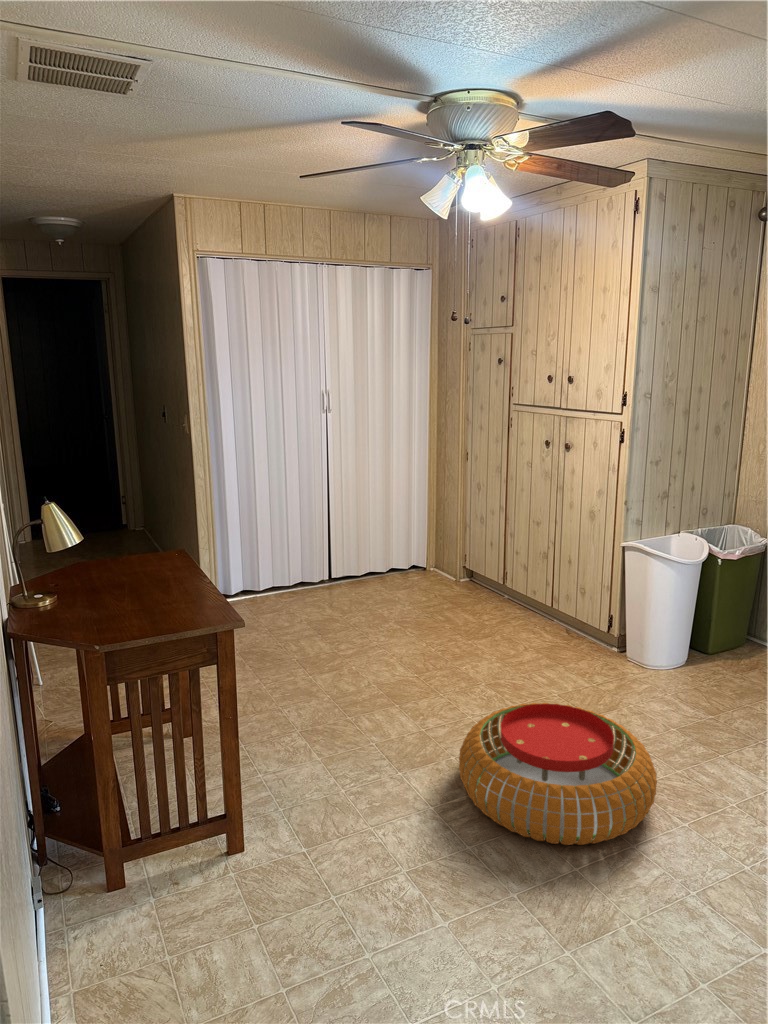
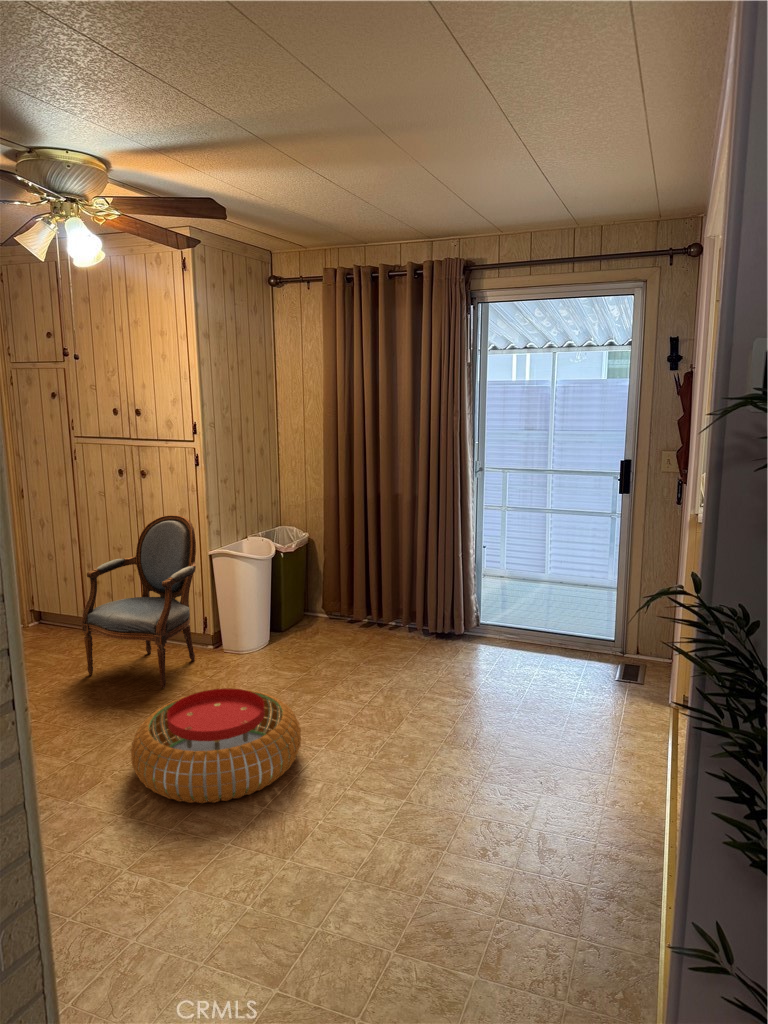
armchair: none [480,495,607,682] -> present [82,515,196,688]

